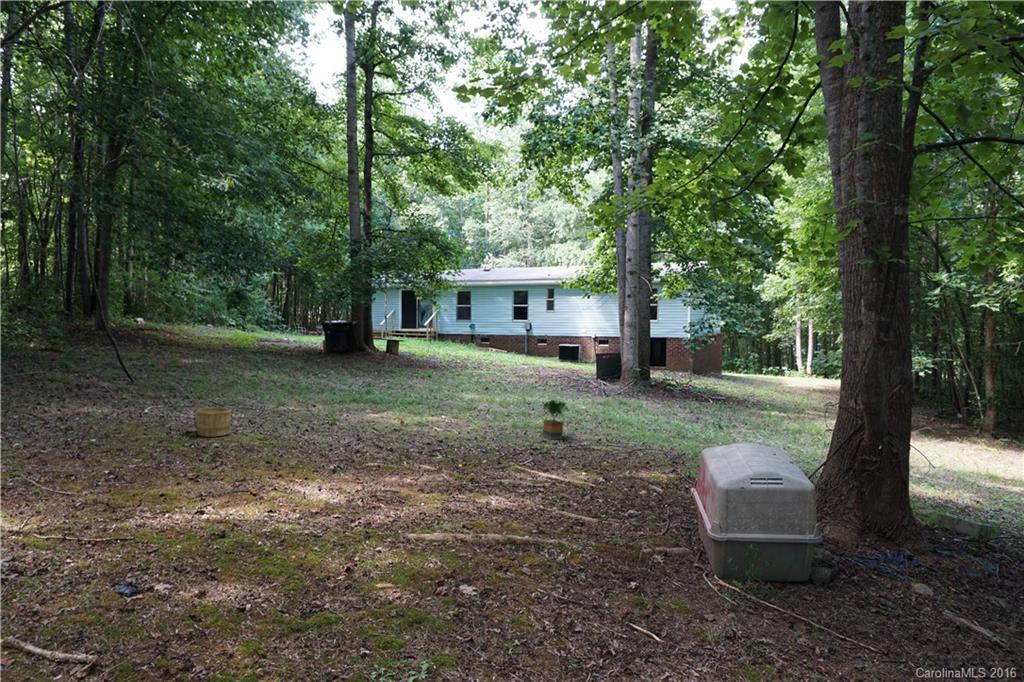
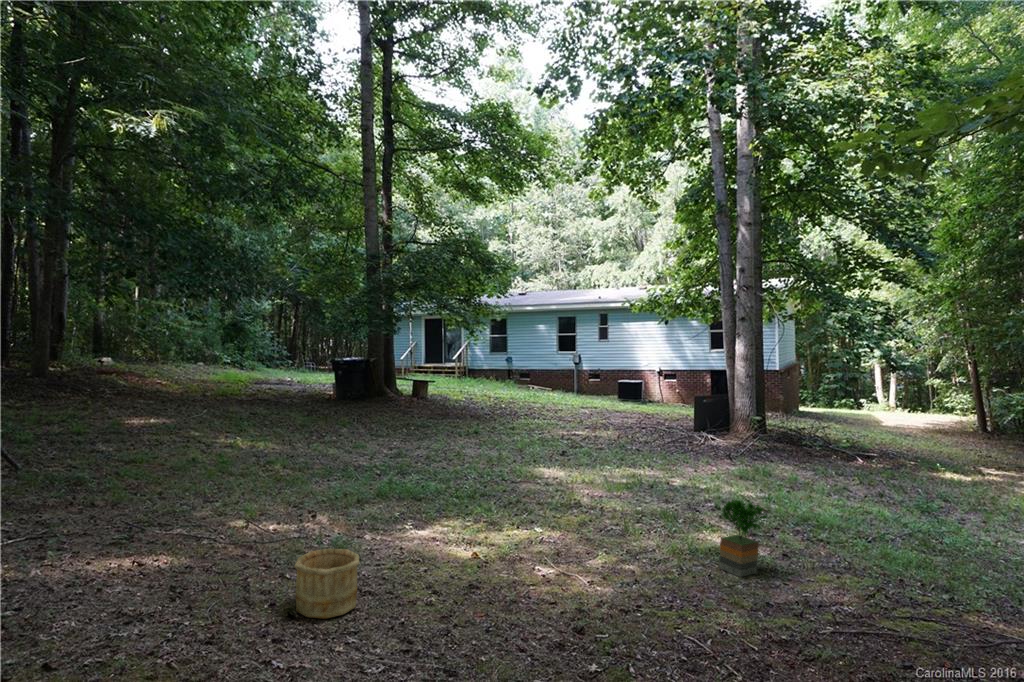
wooden bucket: present [196,407,232,437] -> present [295,549,359,619]

